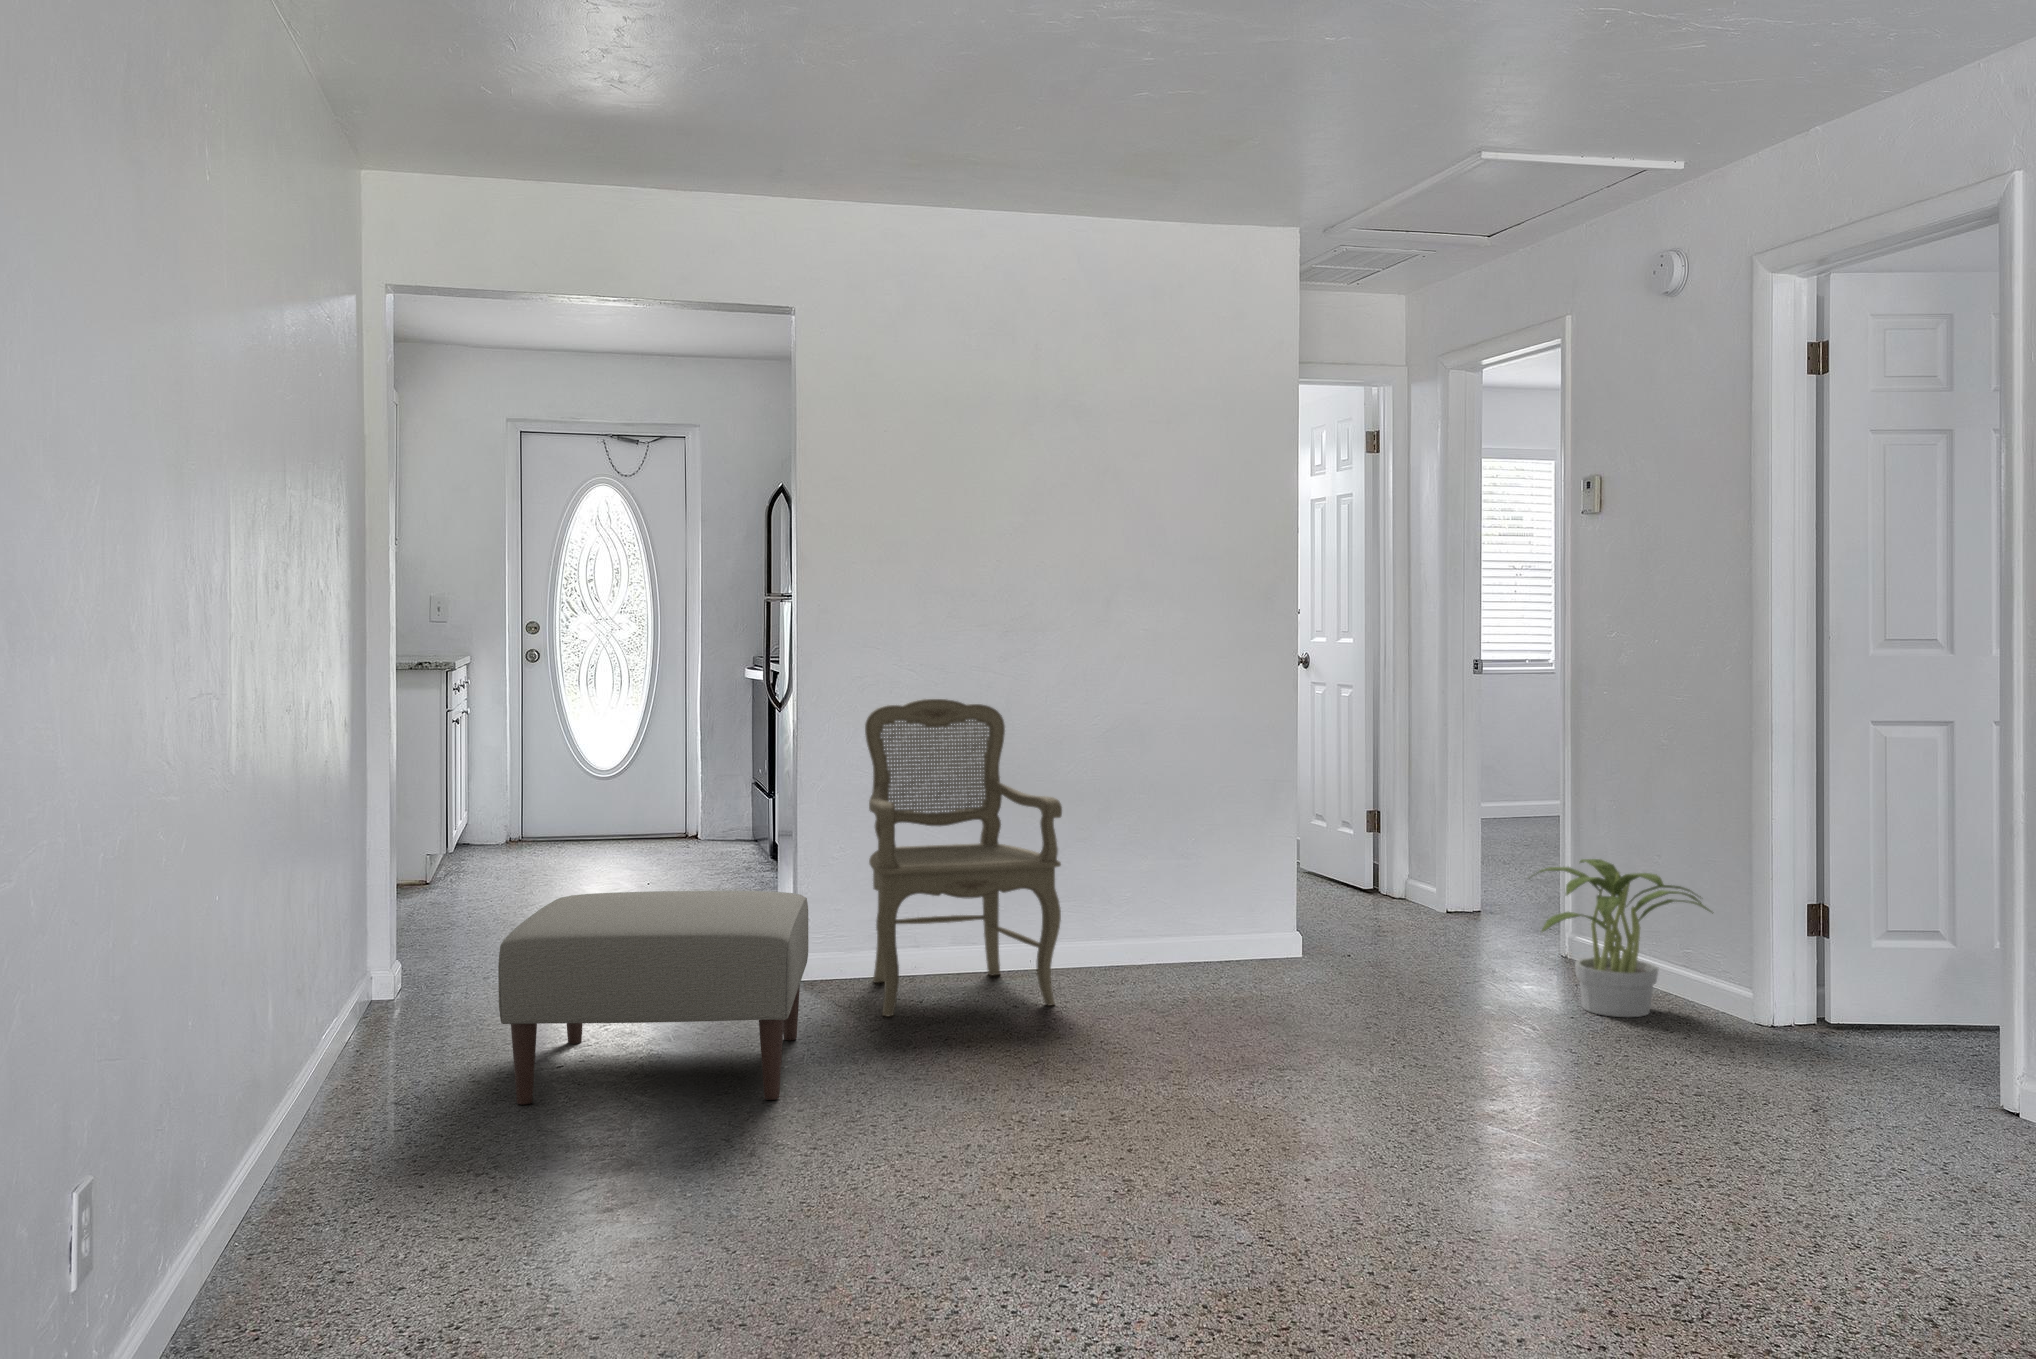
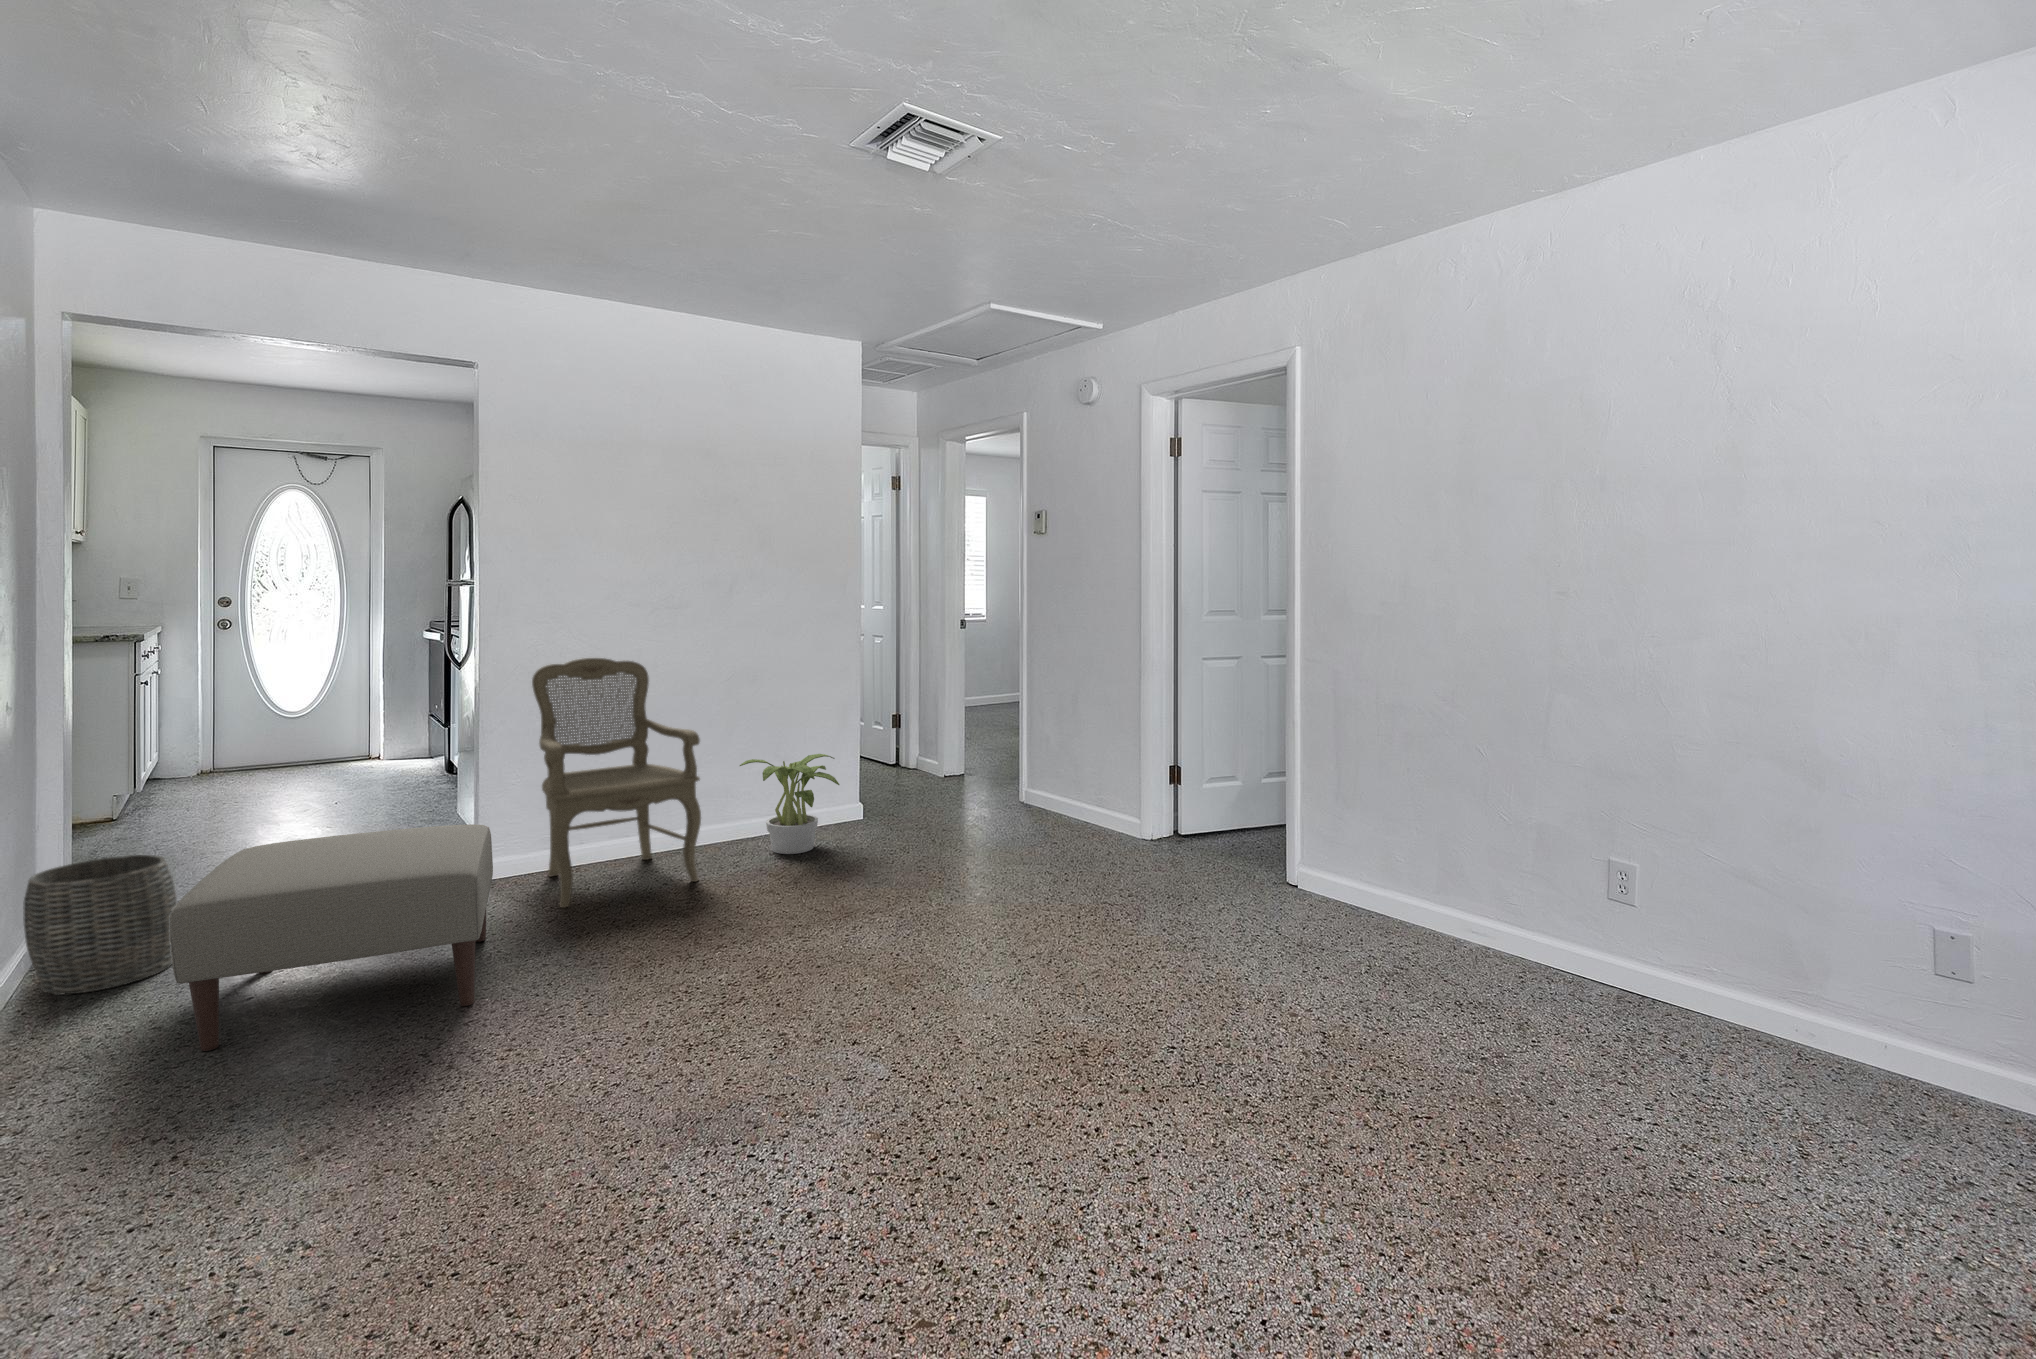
potted plant: present [1529,859,1712,1017] -> present [740,754,840,854]
woven basket: none [370,899,498,1040] -> present [23,855,177,995]

